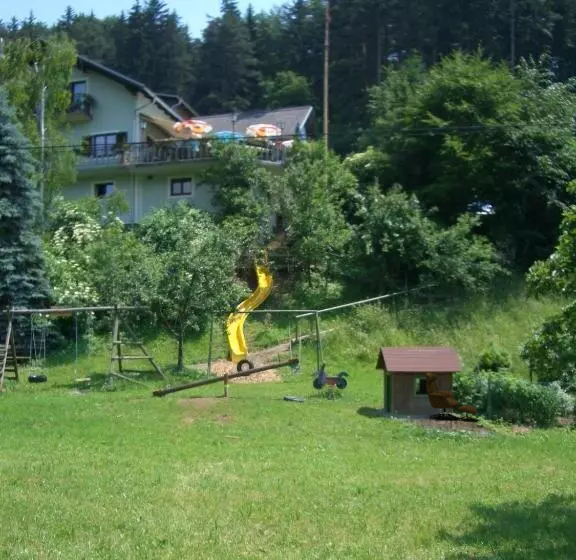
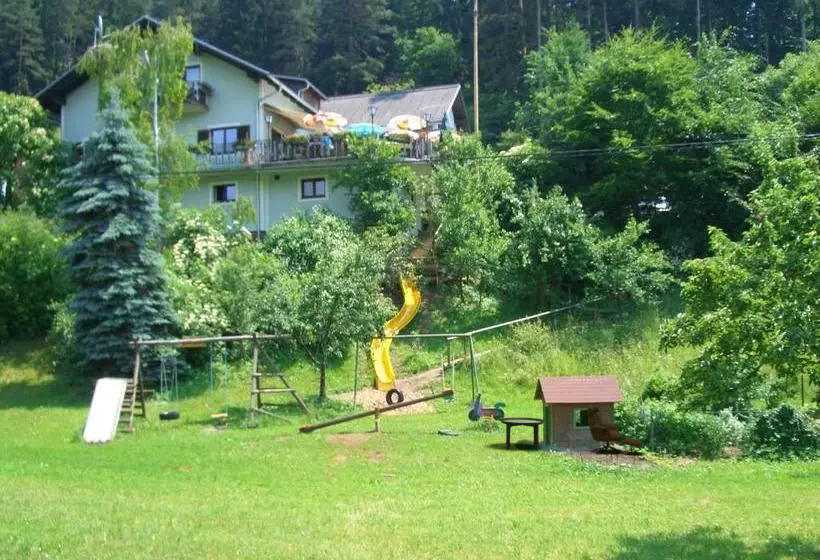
round table: none [342,385,386,415] -> present [499,417,545,450]

